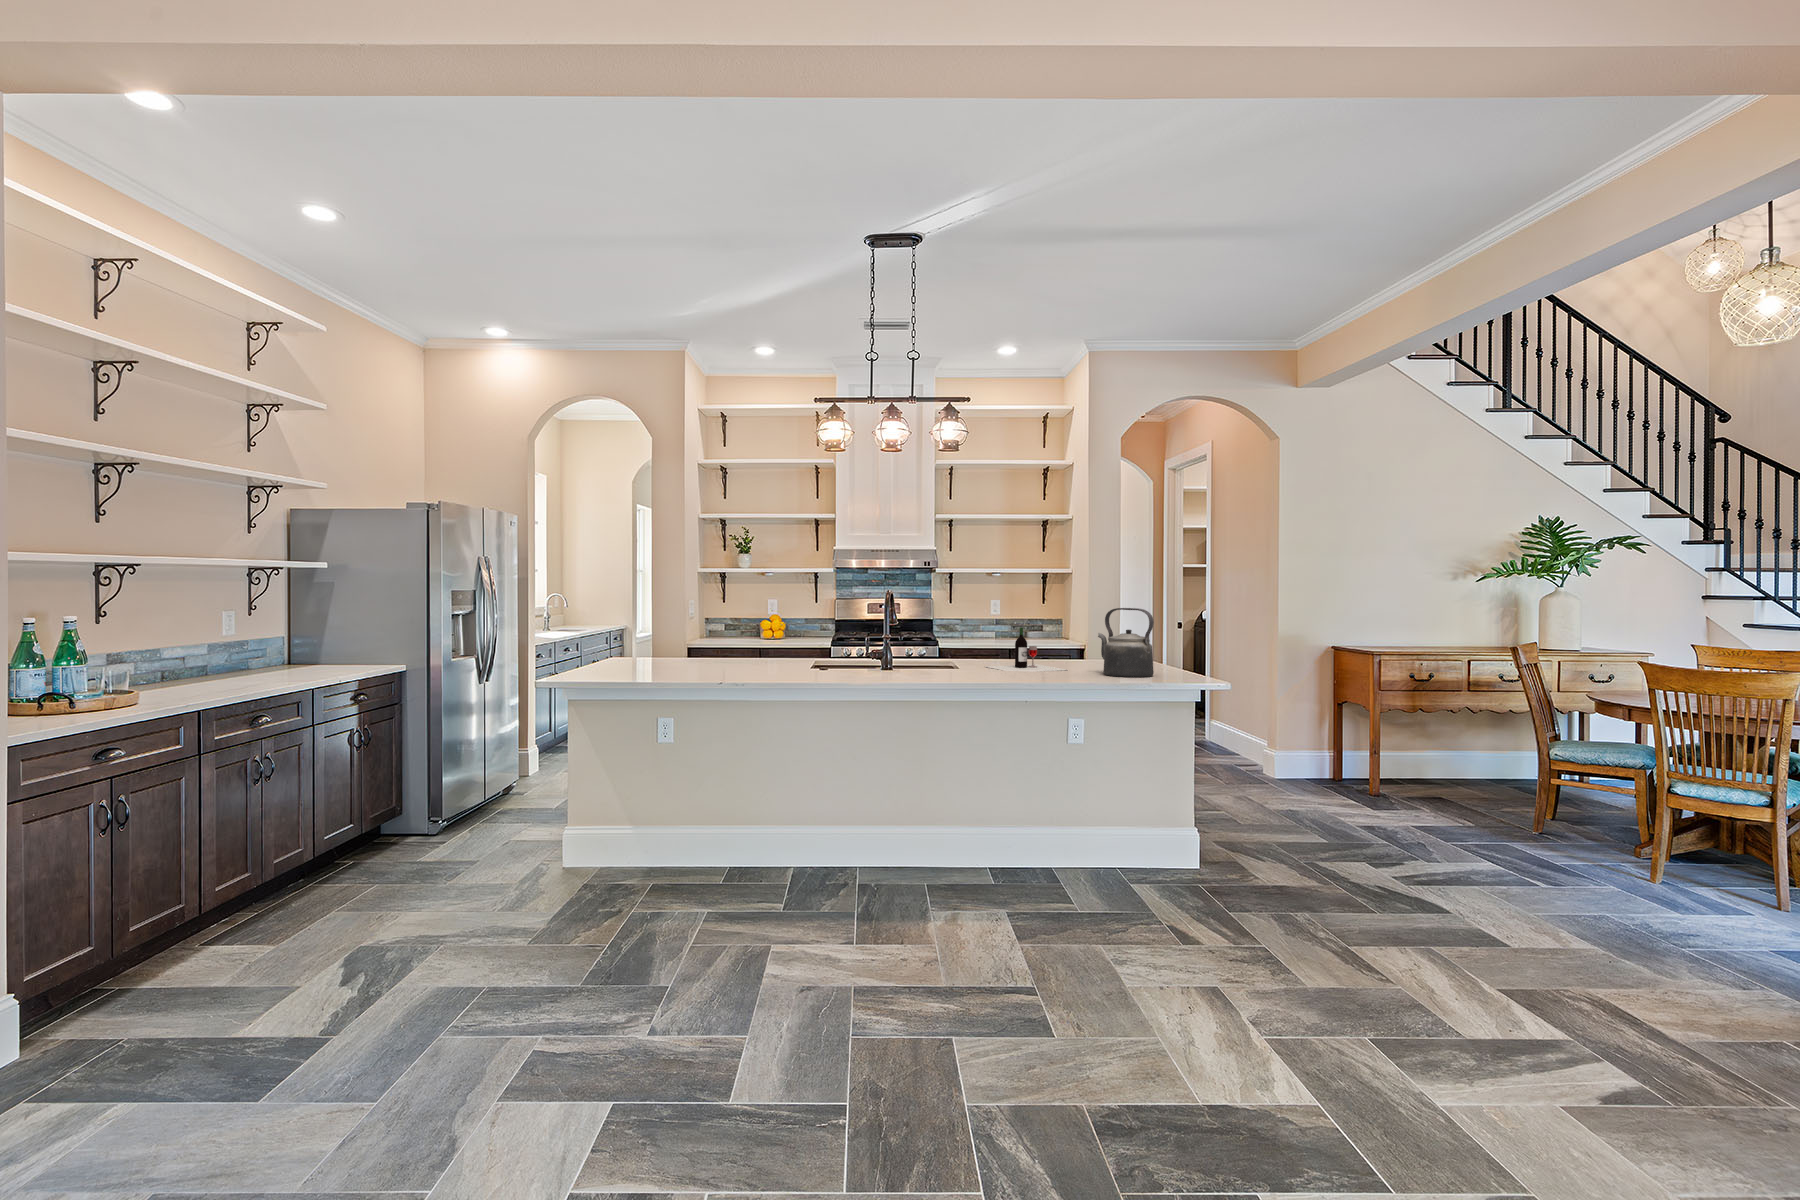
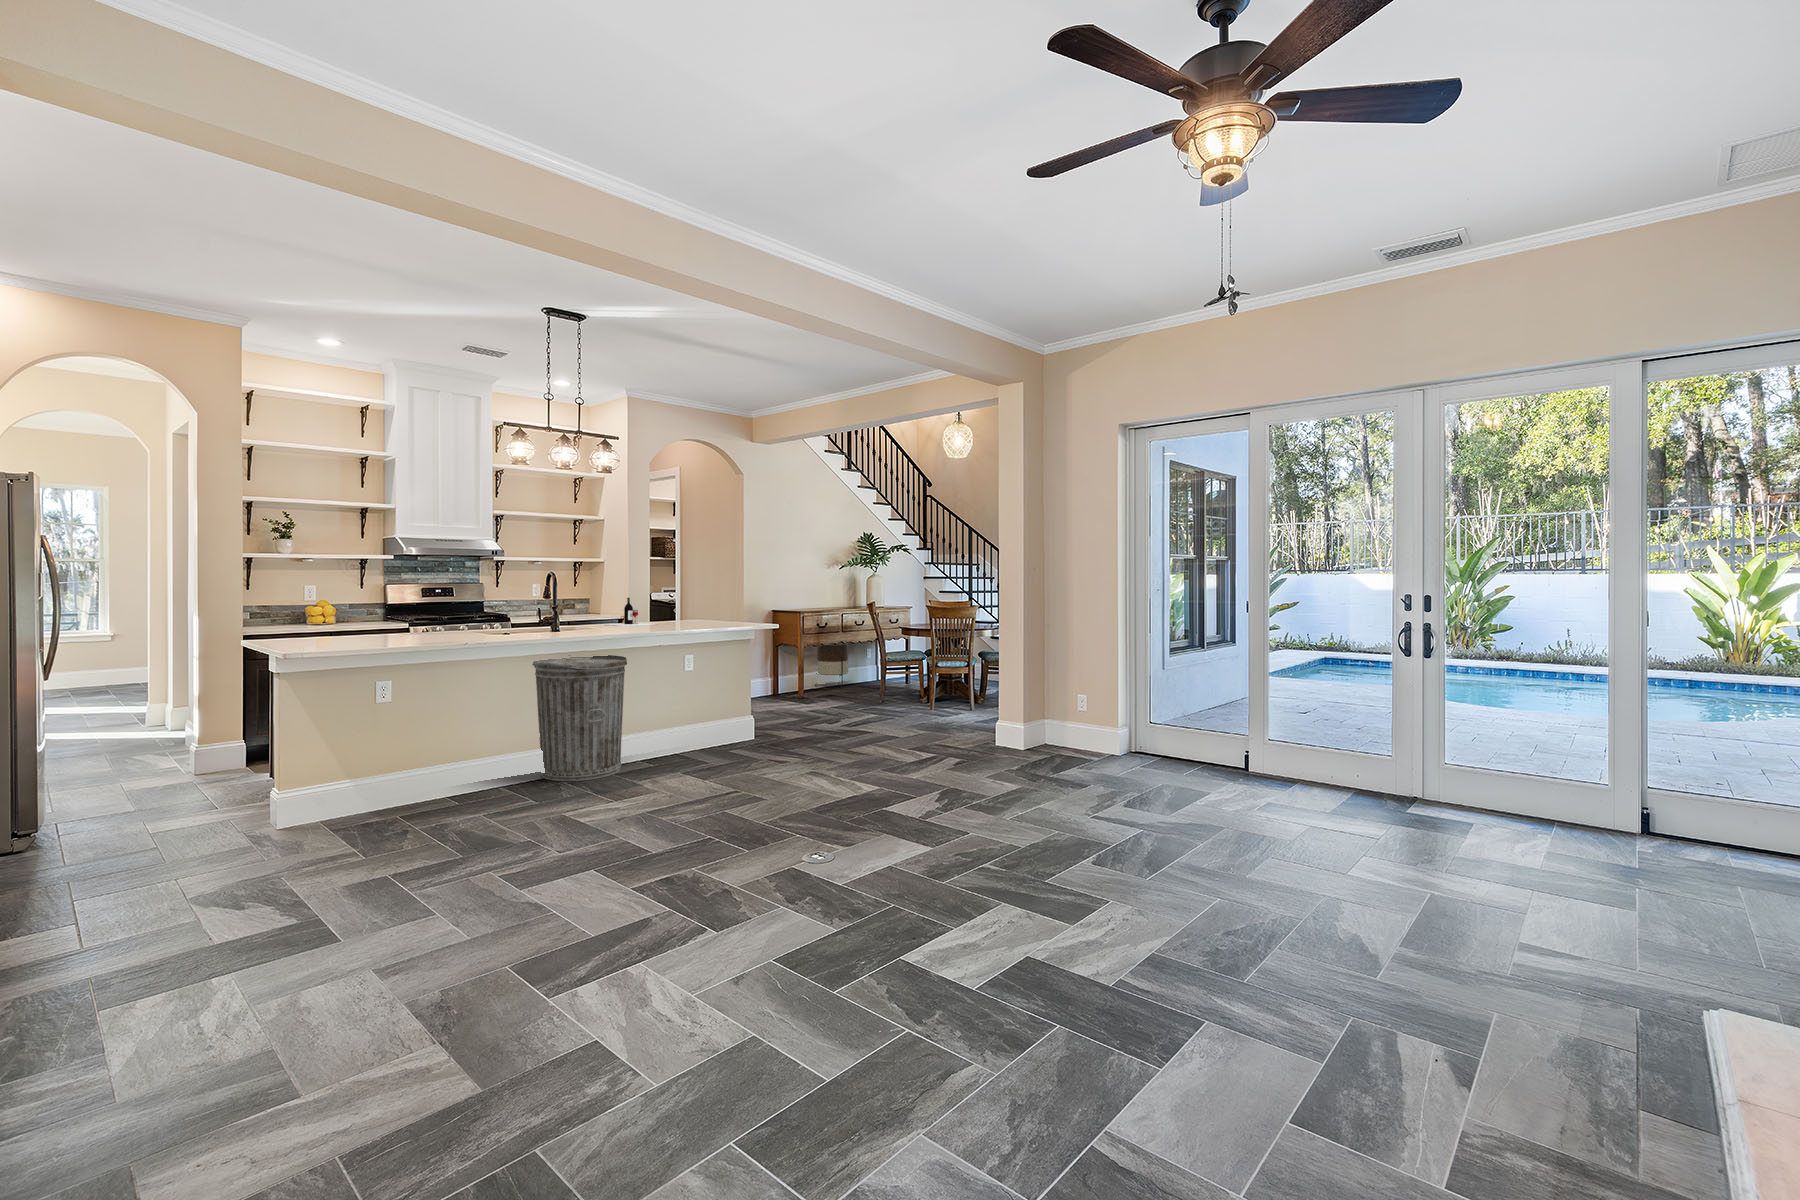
kettle: present [1098,608,1154,677] -> none [684,583,722,625]
planter: none [1419,709,1488,796] -> present [815,643,848,688]
trash can: none [820,713,951,912] -> present [532,655,627,781]

